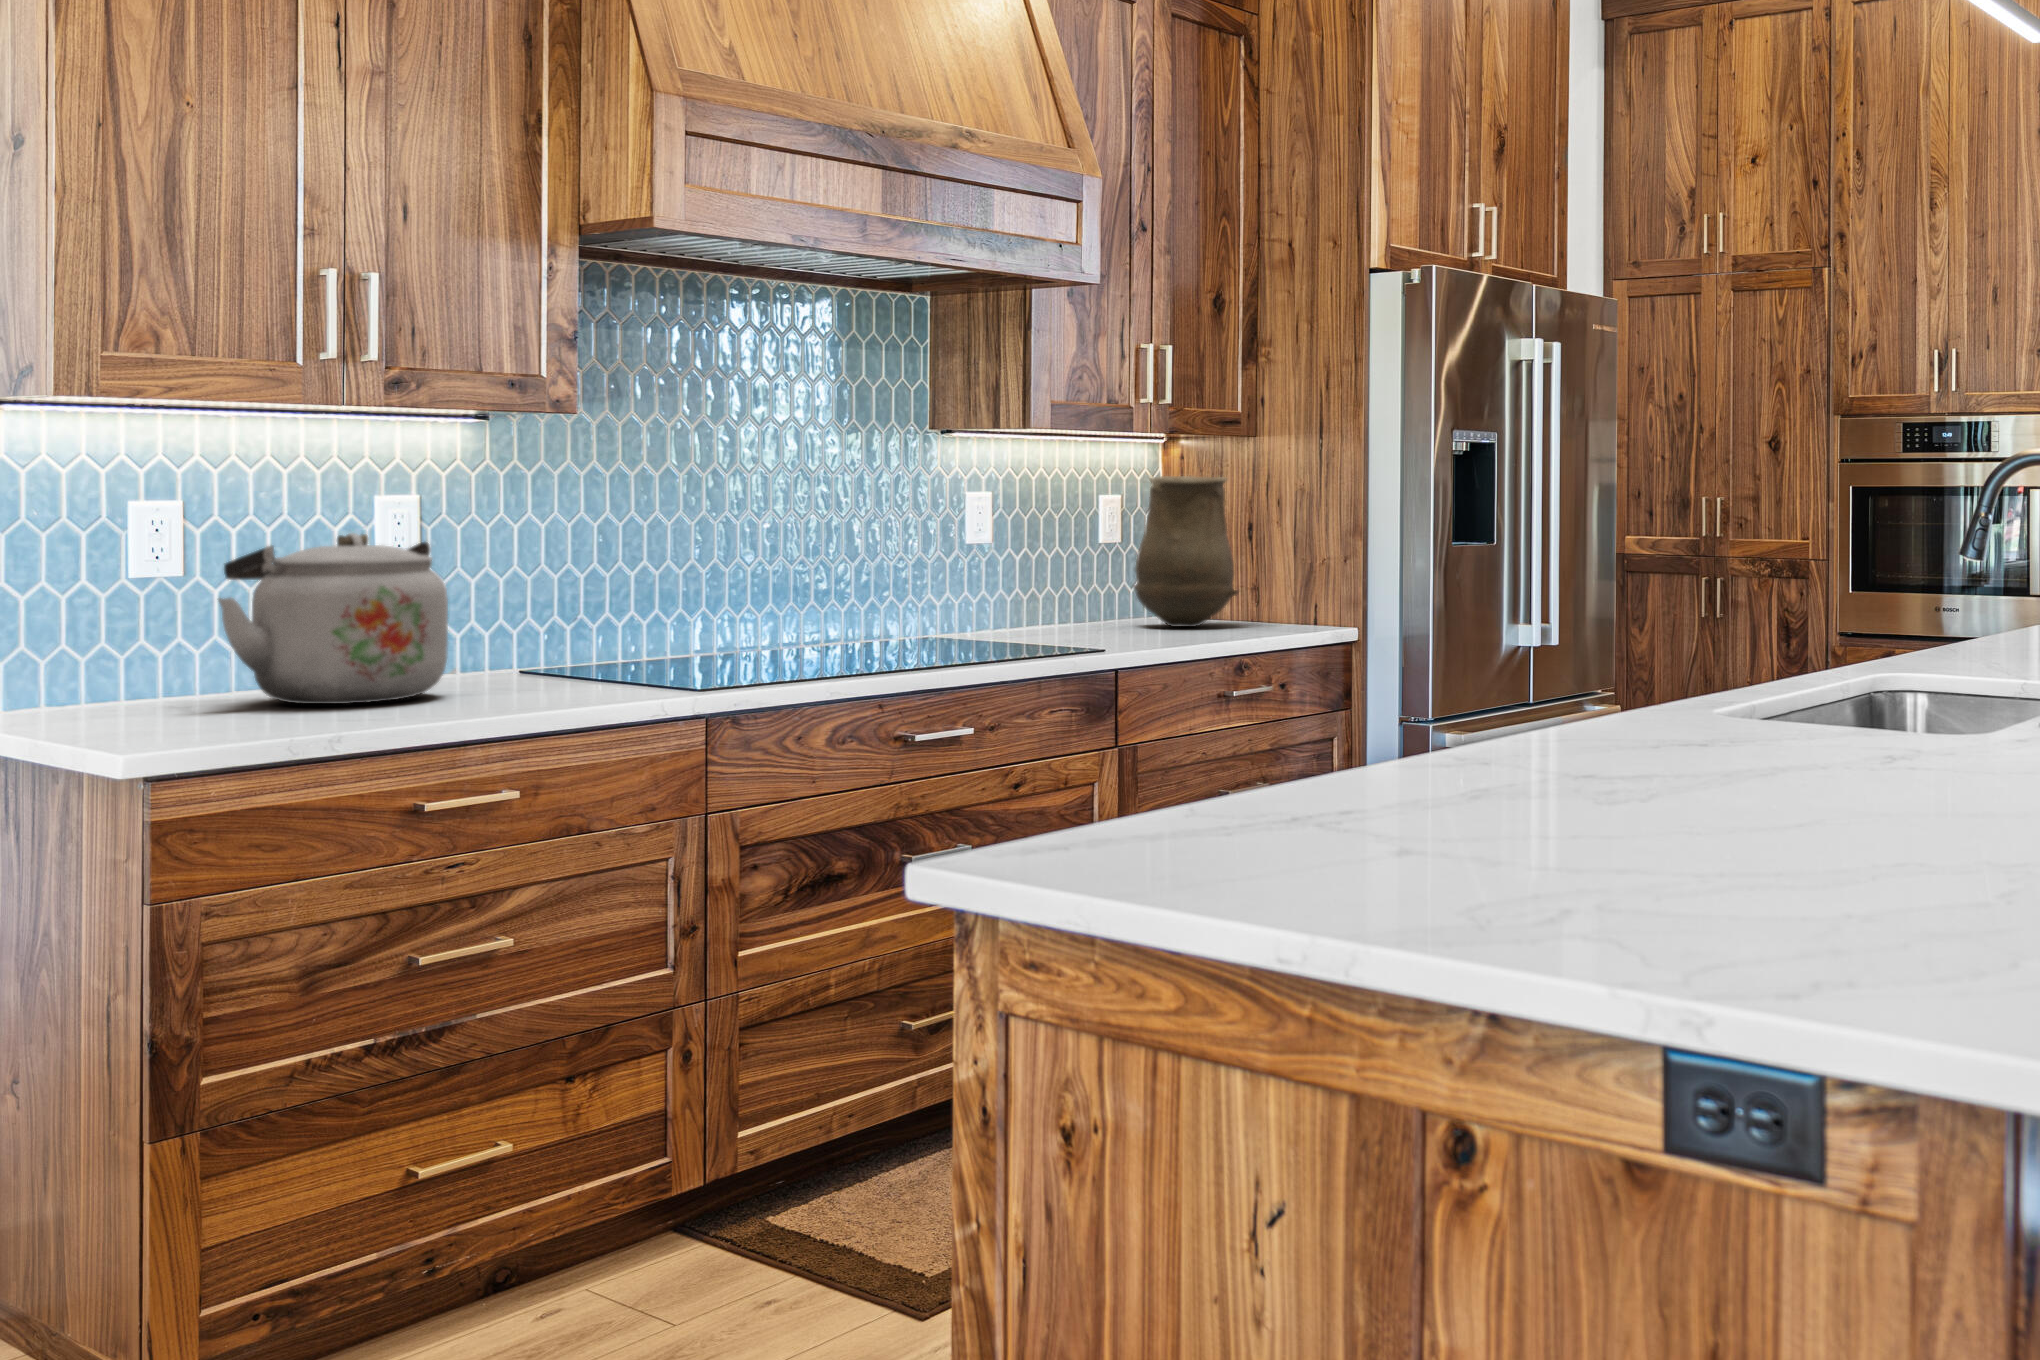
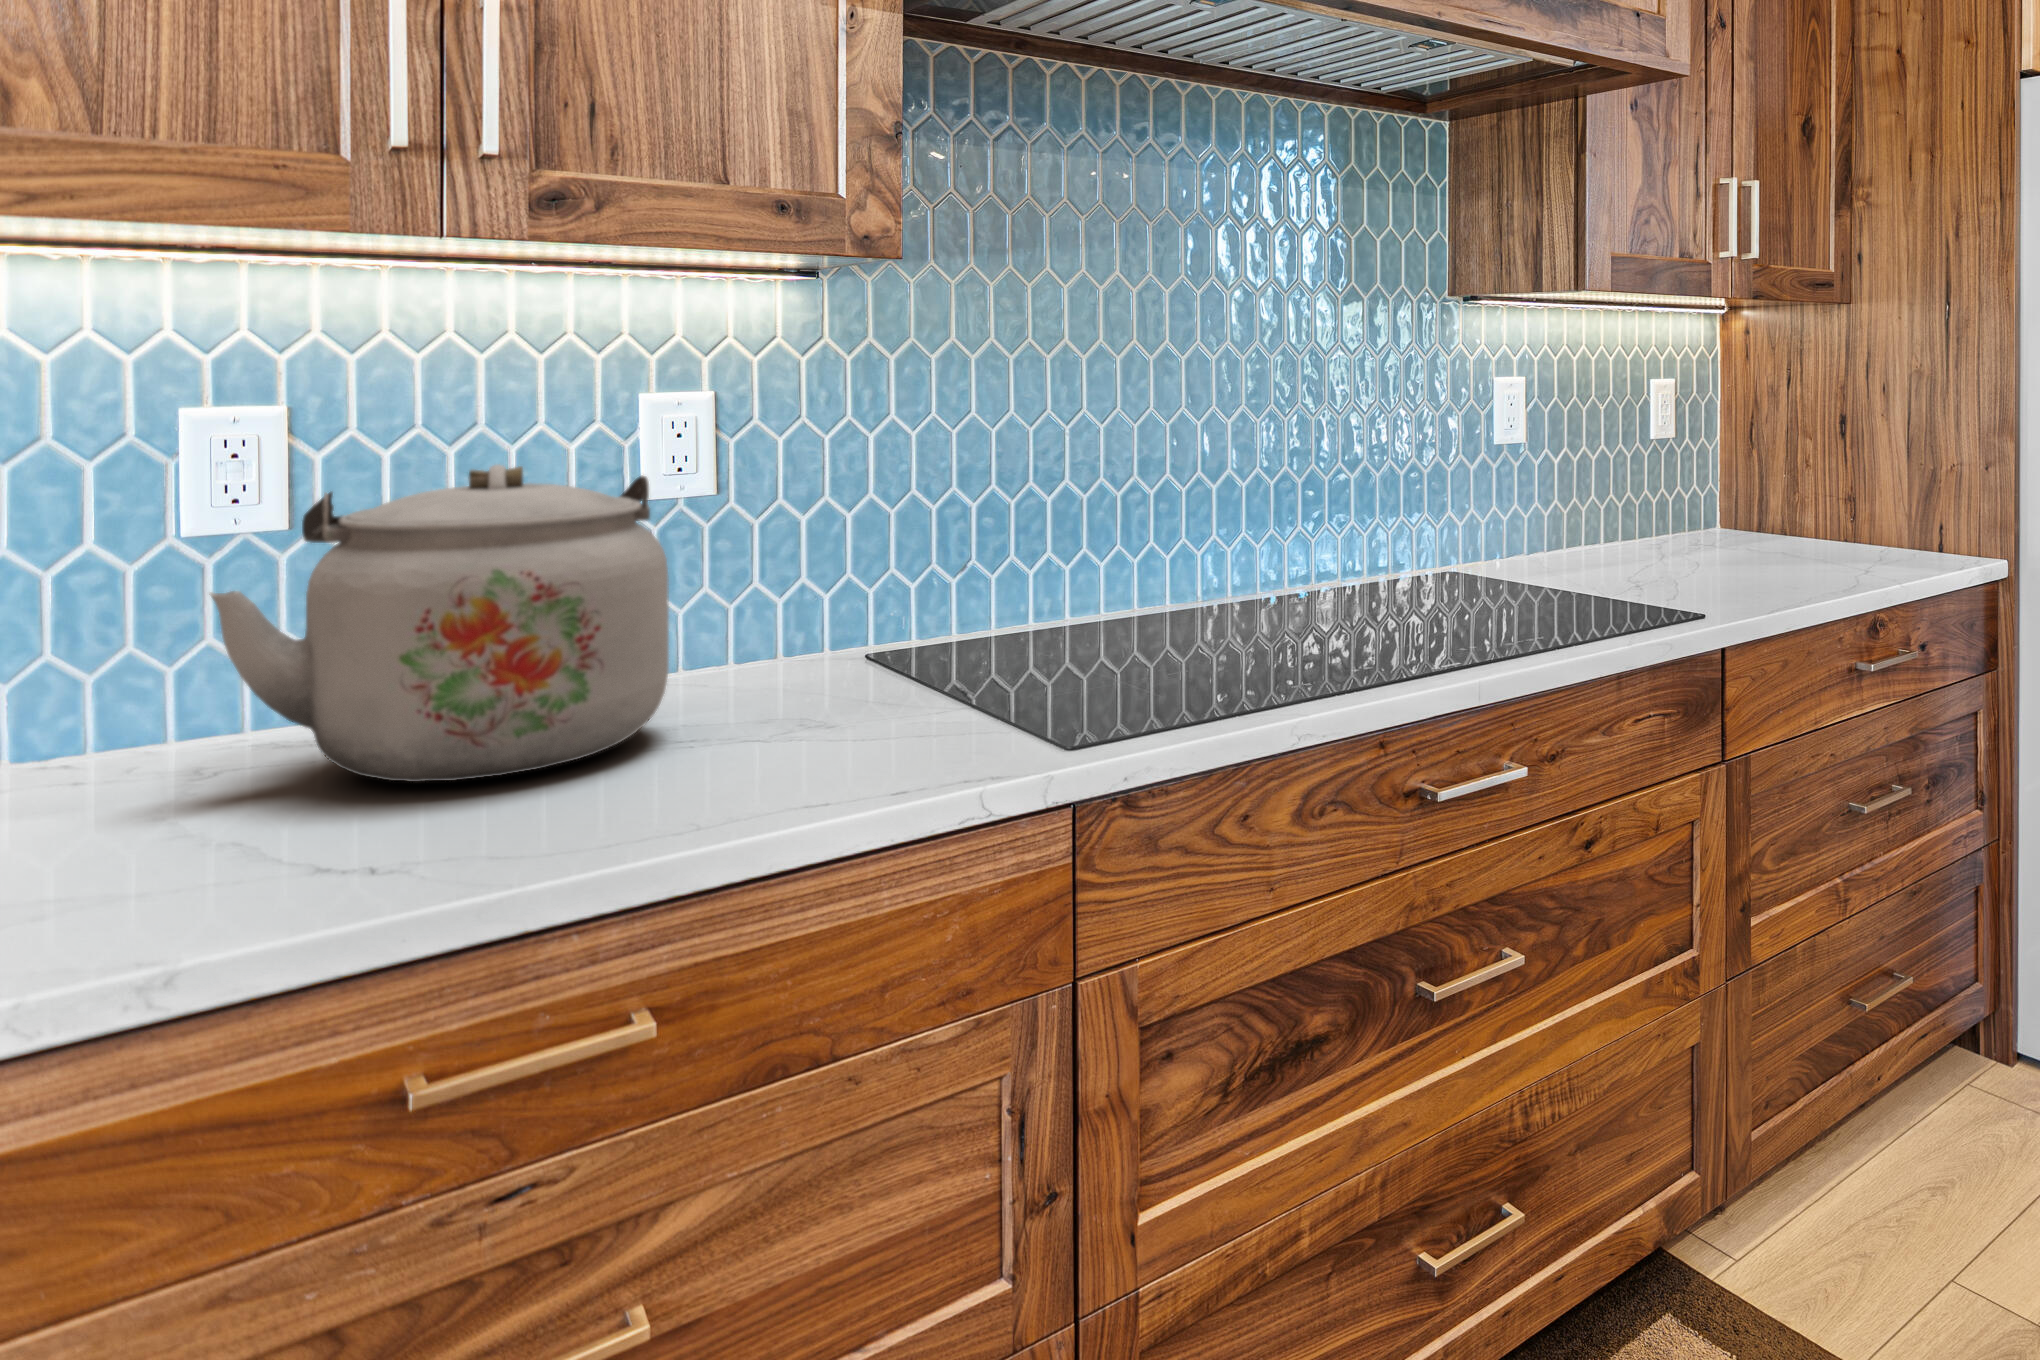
vase: present [1134,476,1239,627] -> none [1696,354,1839,551]

